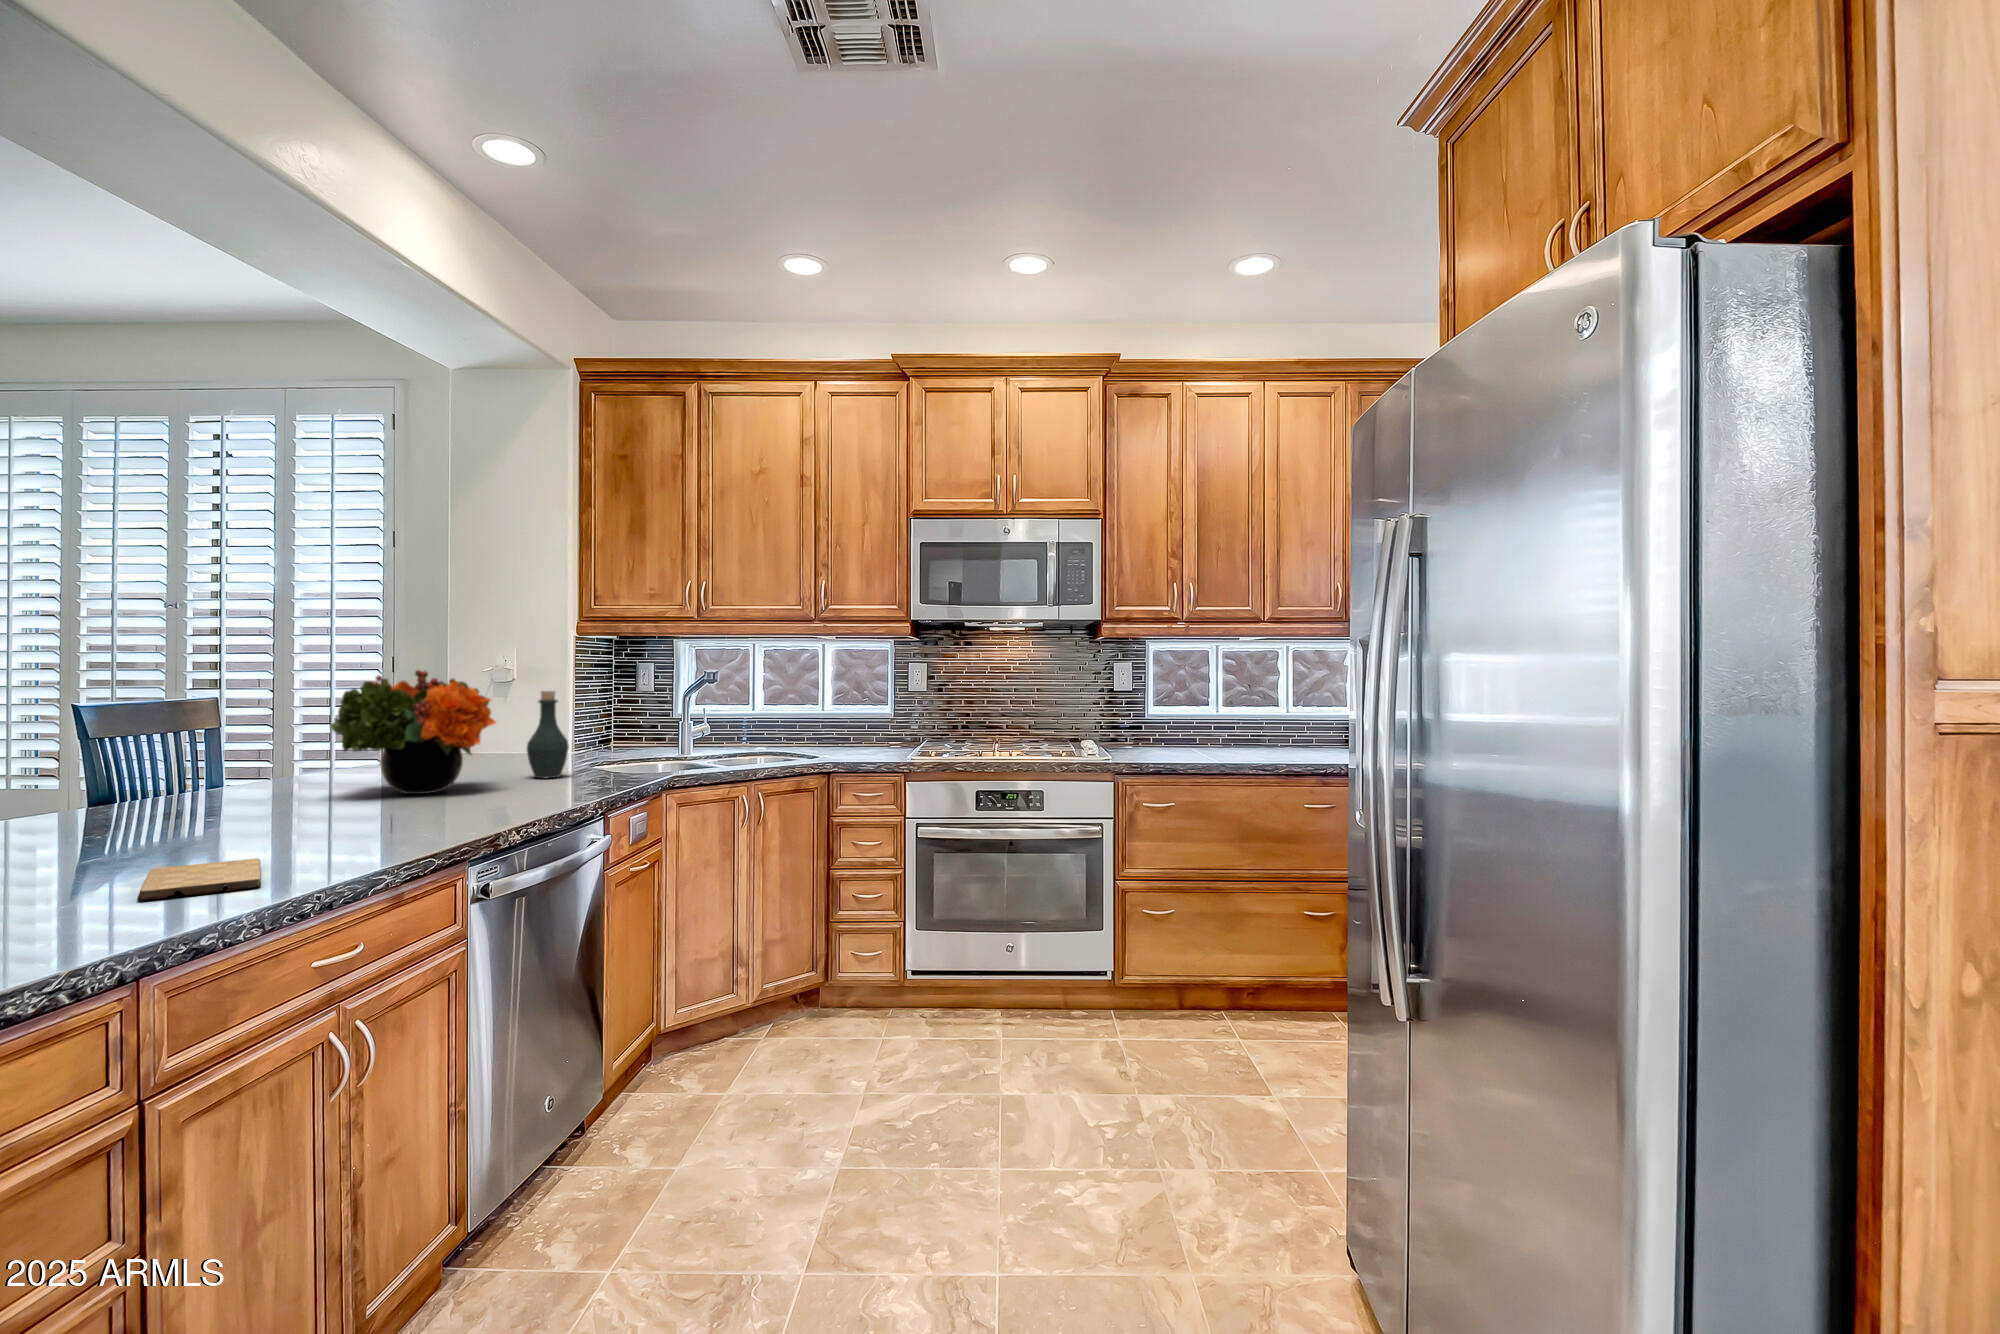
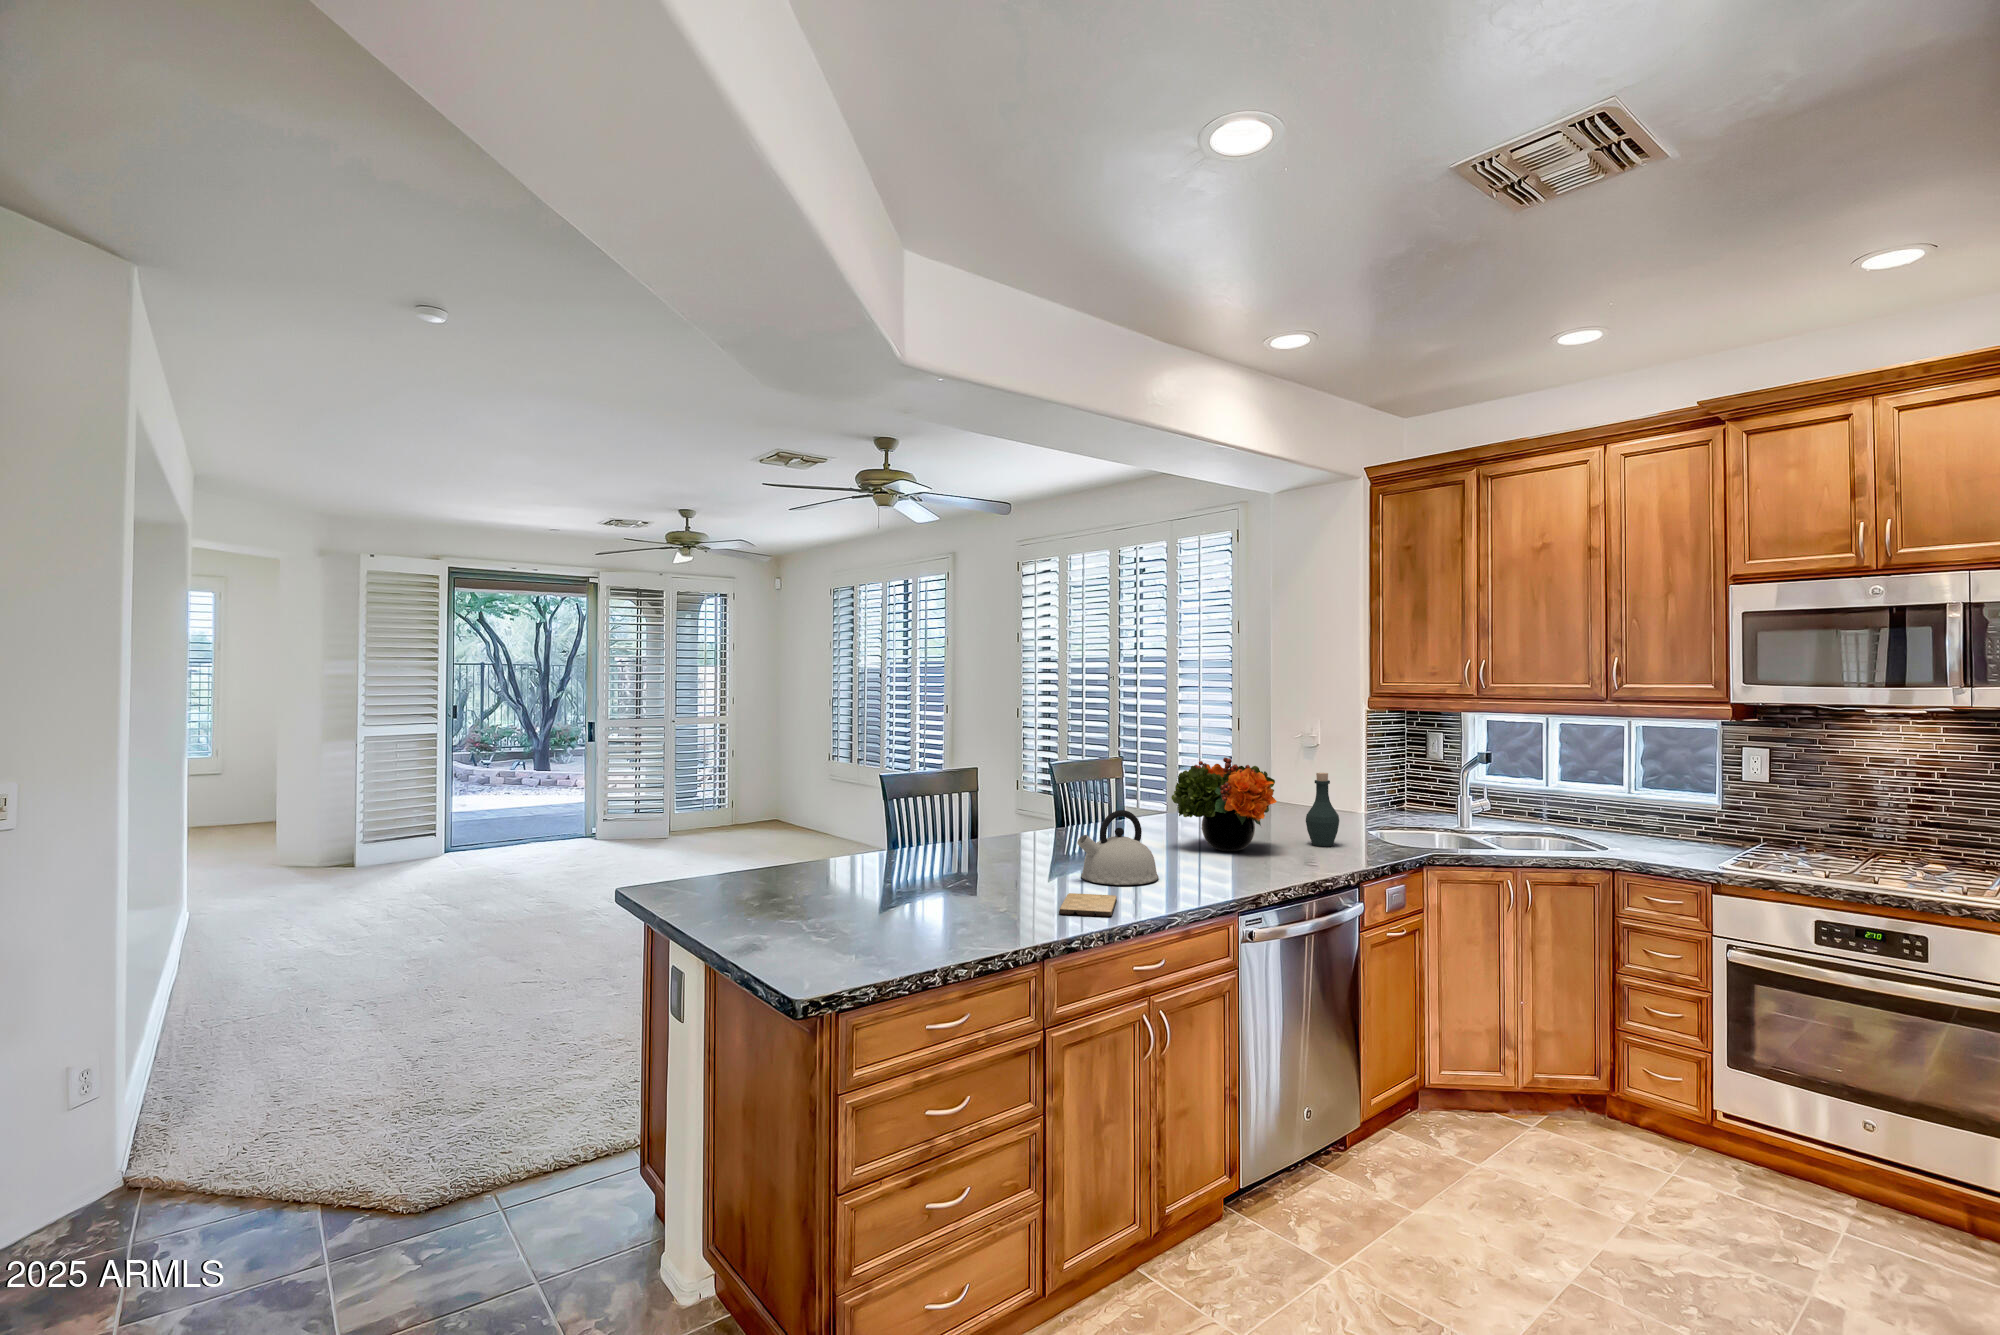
kettle: none [163,733,327,850] -> present [1077,810,1158,885]

